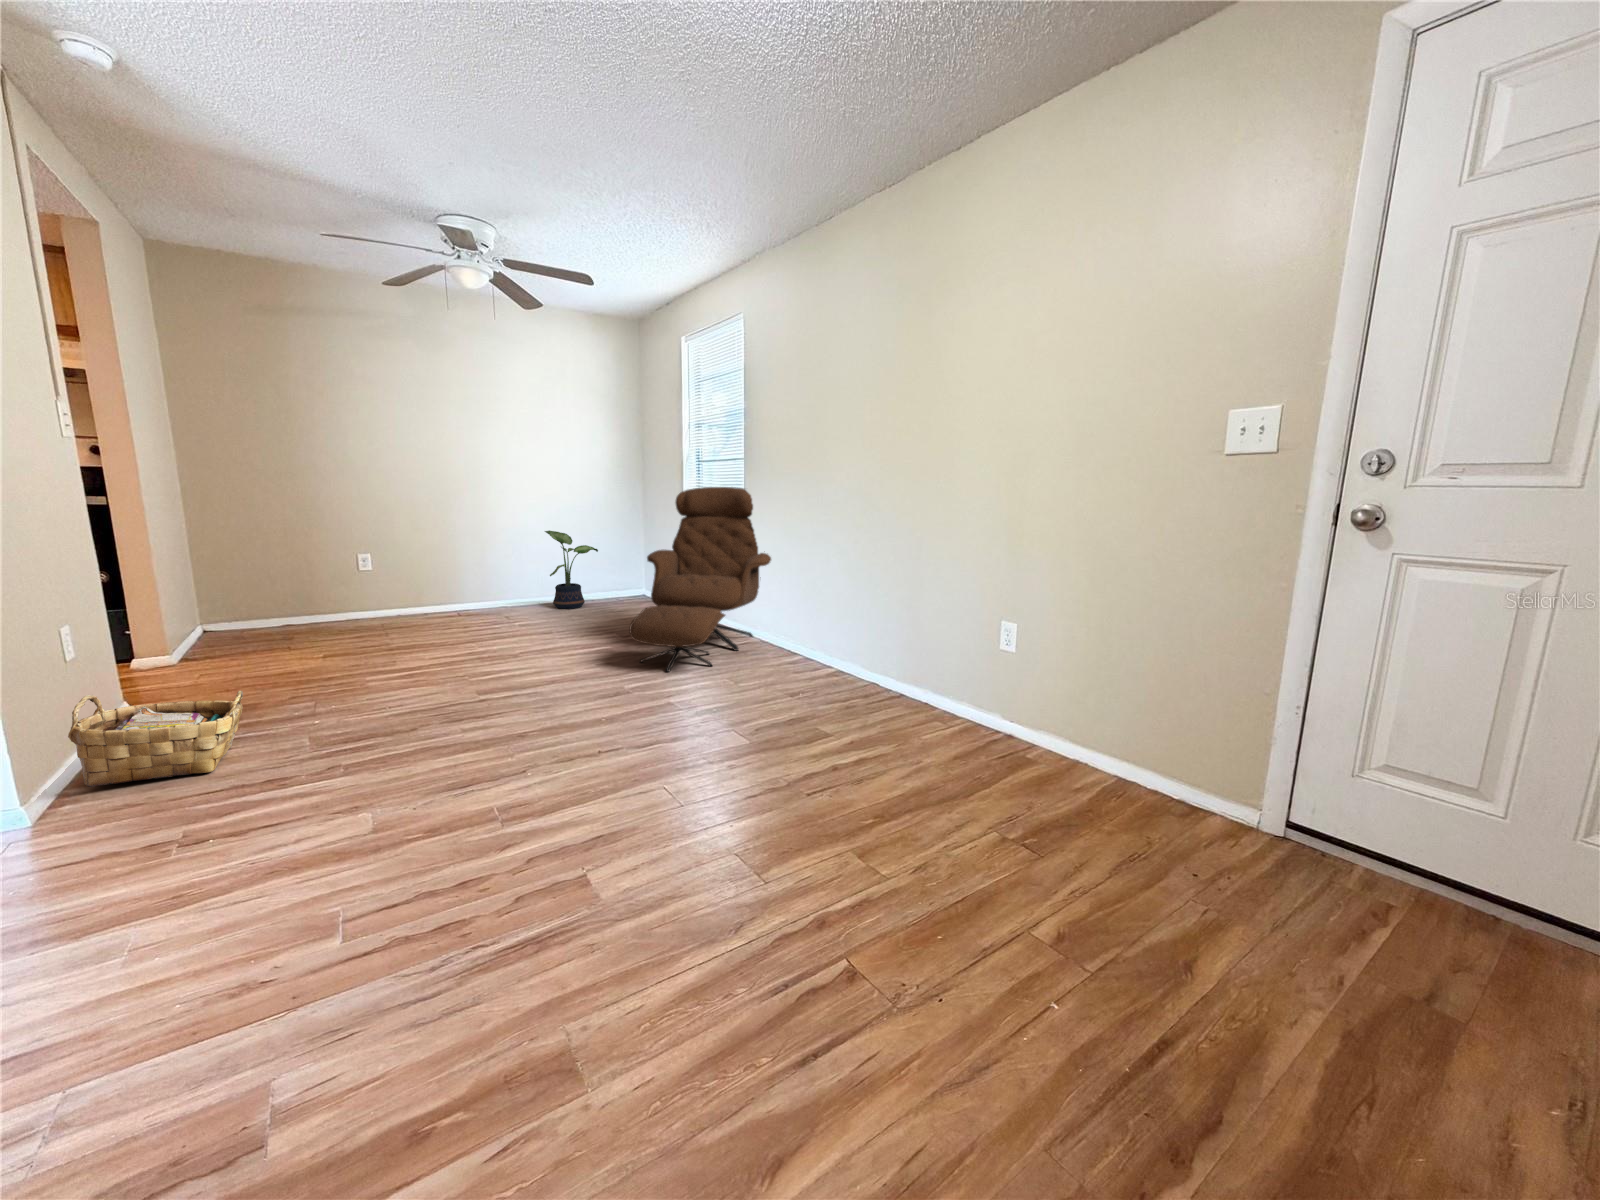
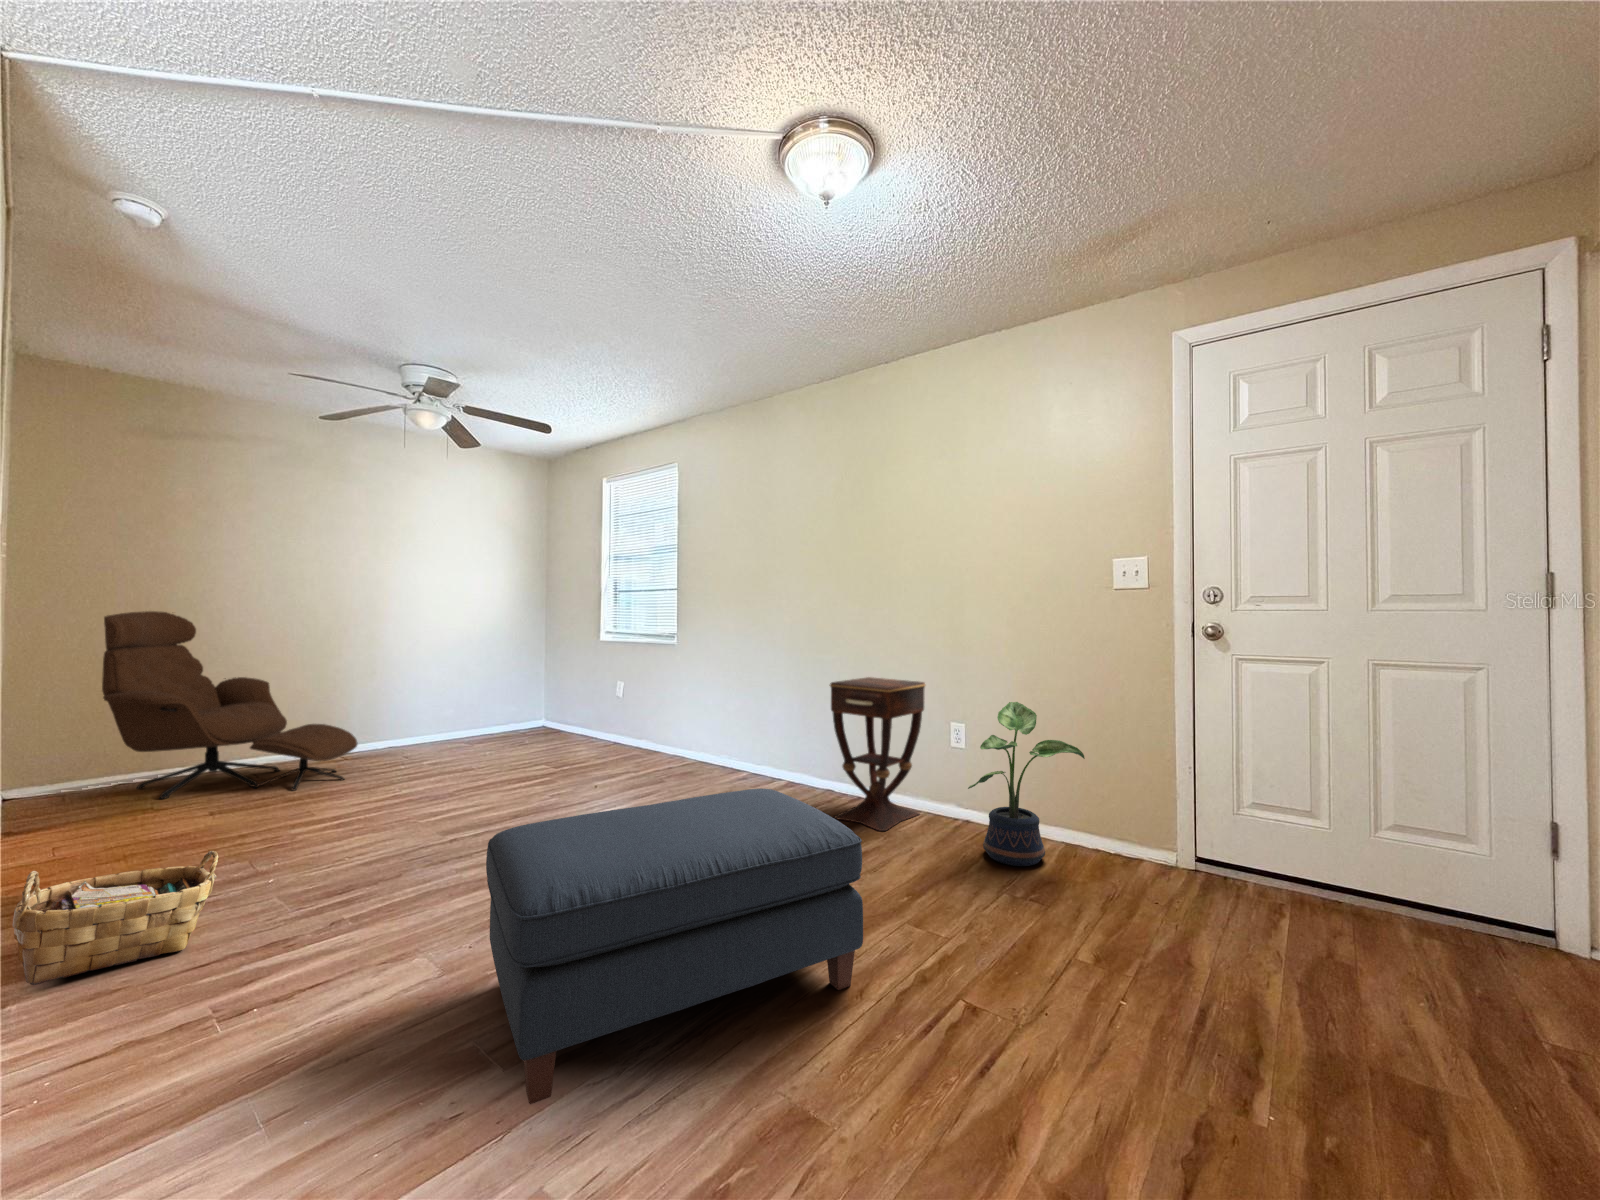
lounge chair: present [630,487,771,672] -> present [102,611,358,799]
potted plant: present [545,530,598,609] -> present [968,702,1085,866]
side table: none [854,562,971,735] -> present [830,677,925,831]
ottoman: none [285,682,750,984] -> present [486,788,863,1104]

